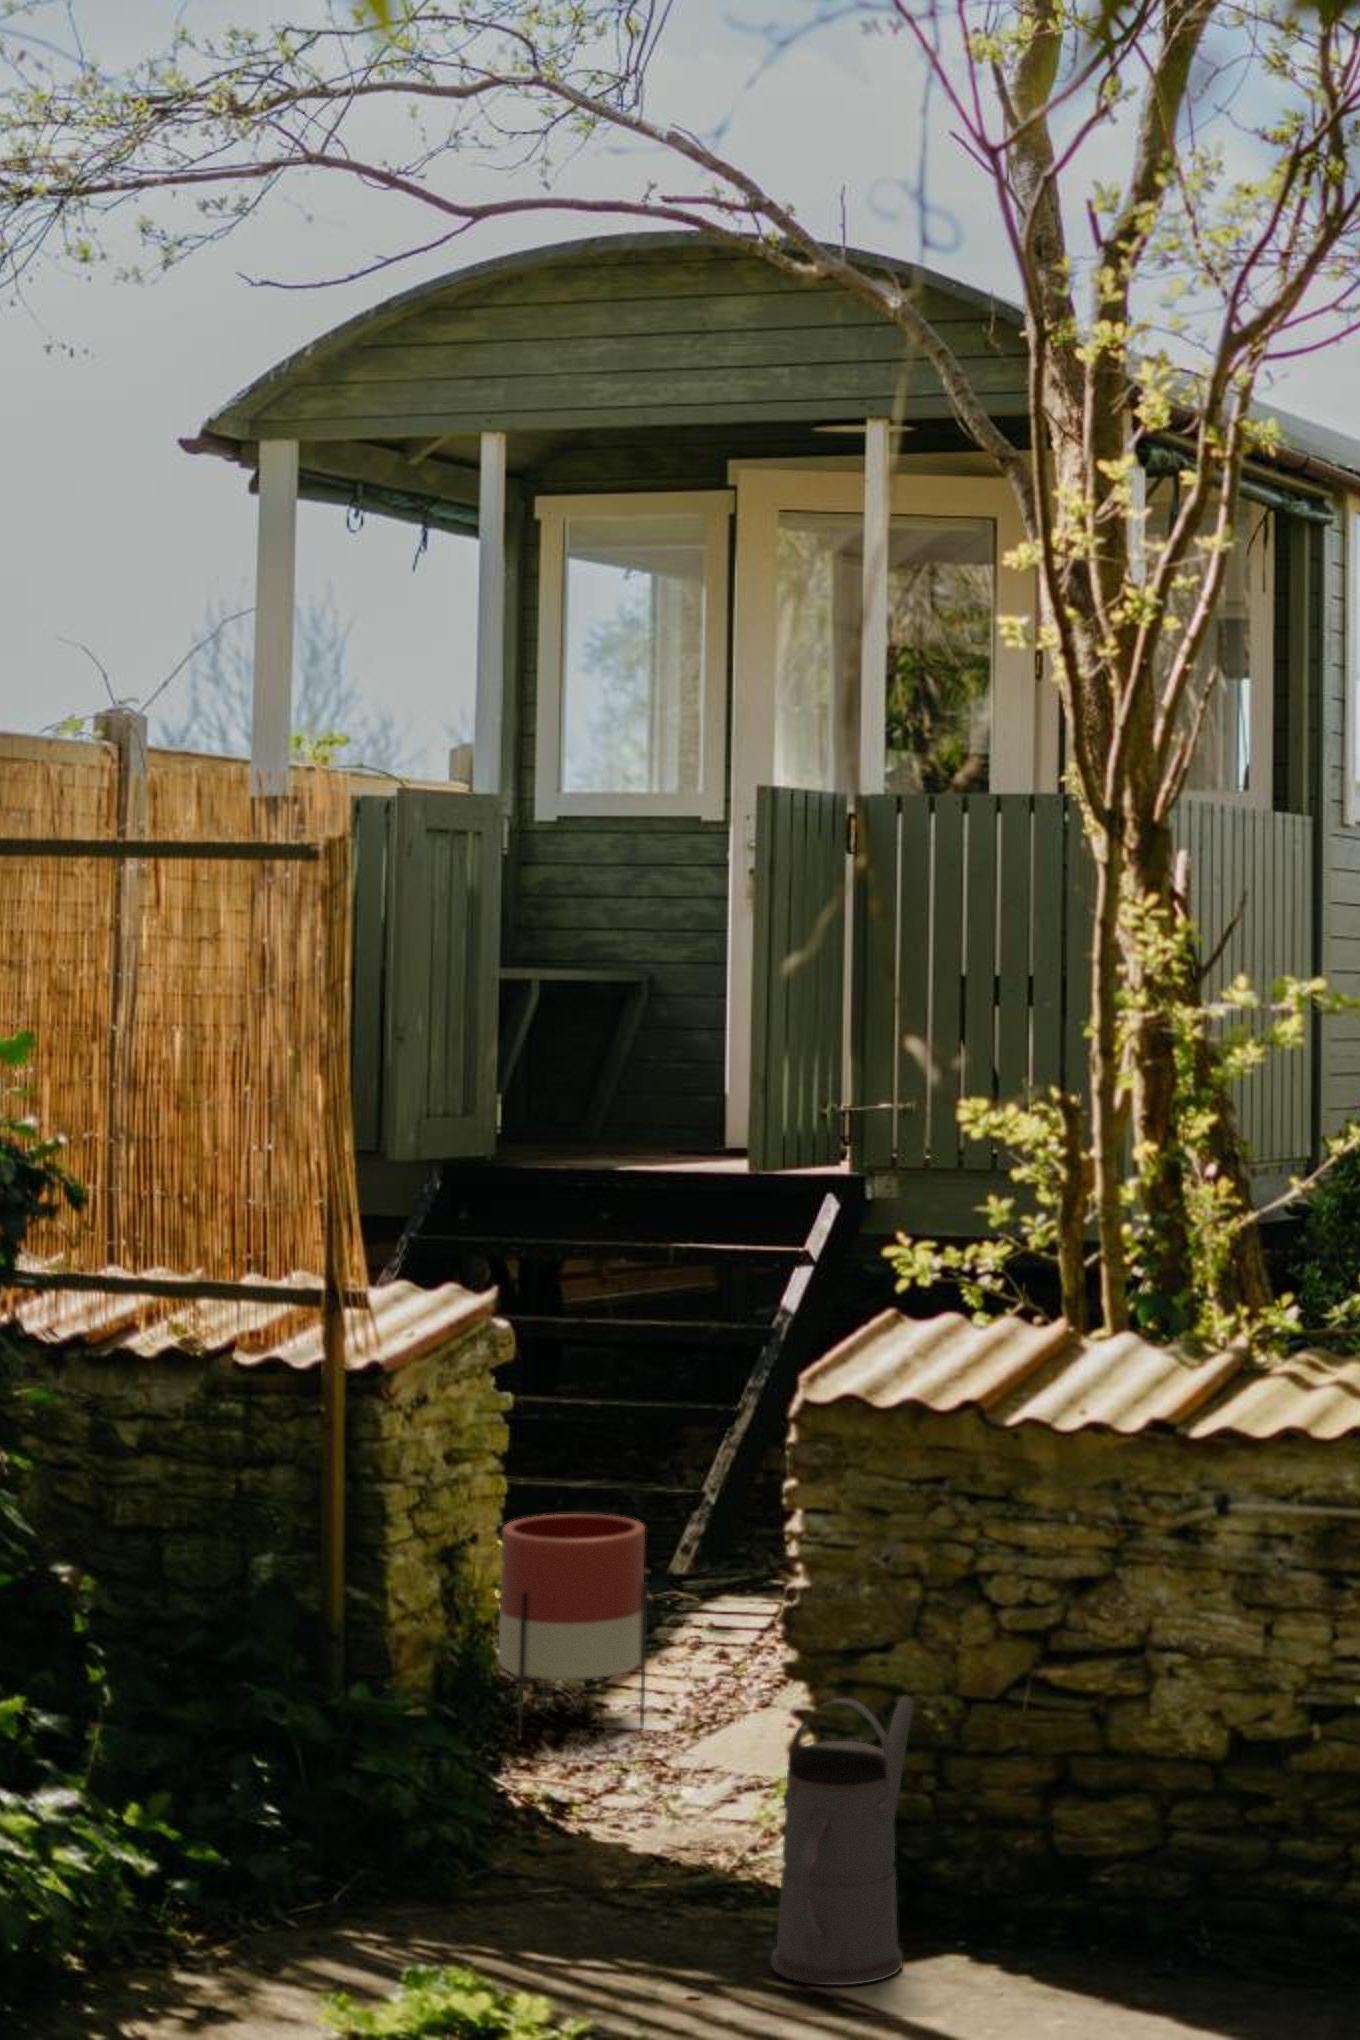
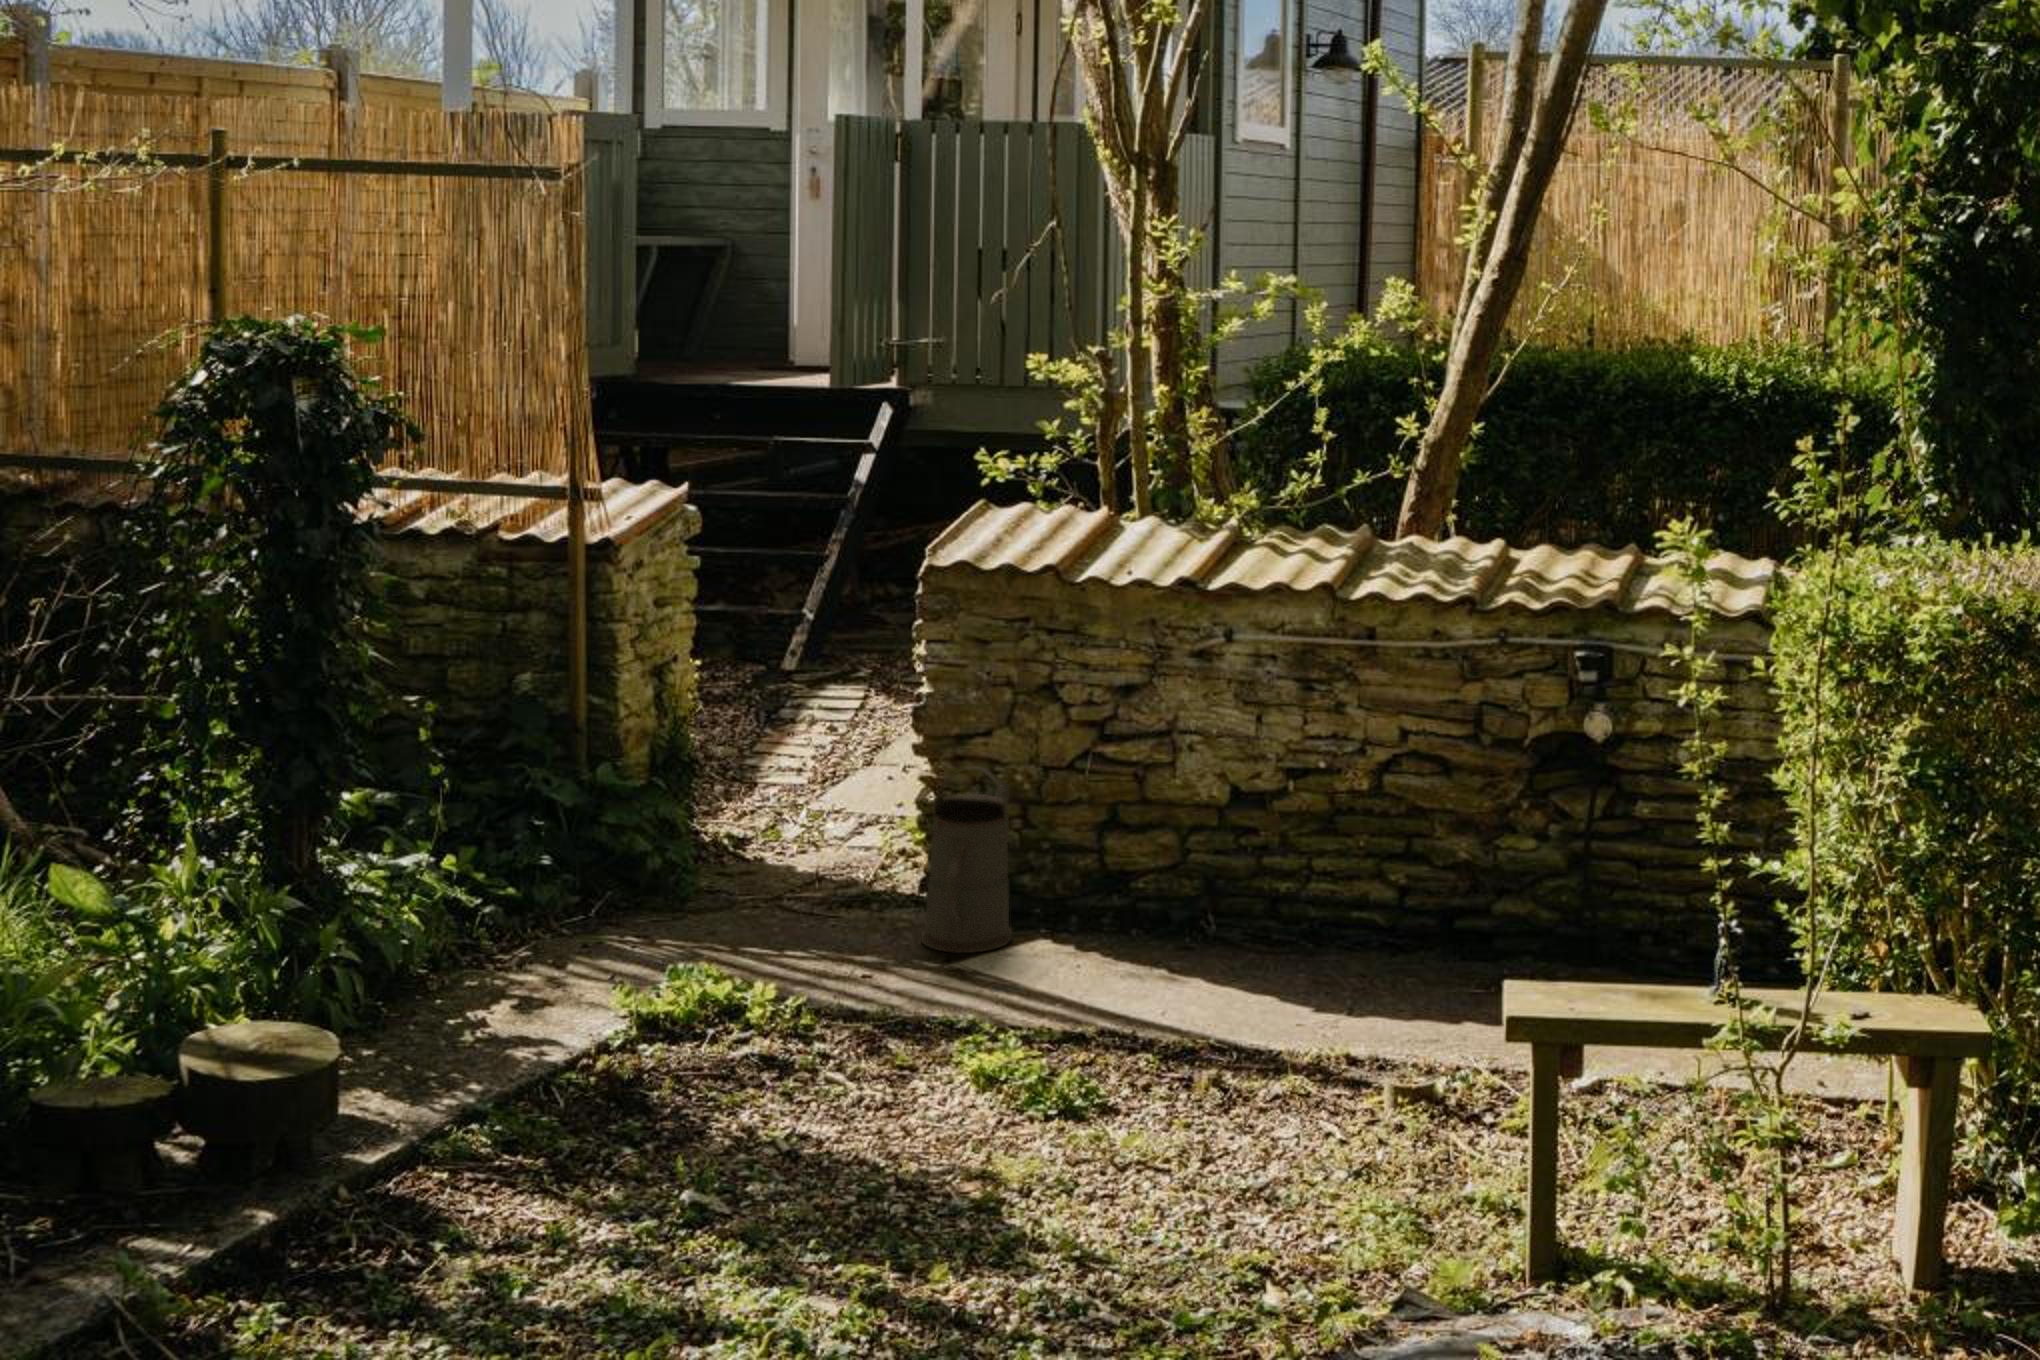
planter: present [498,1514,647,1740] -> none [688,640,798,795]

